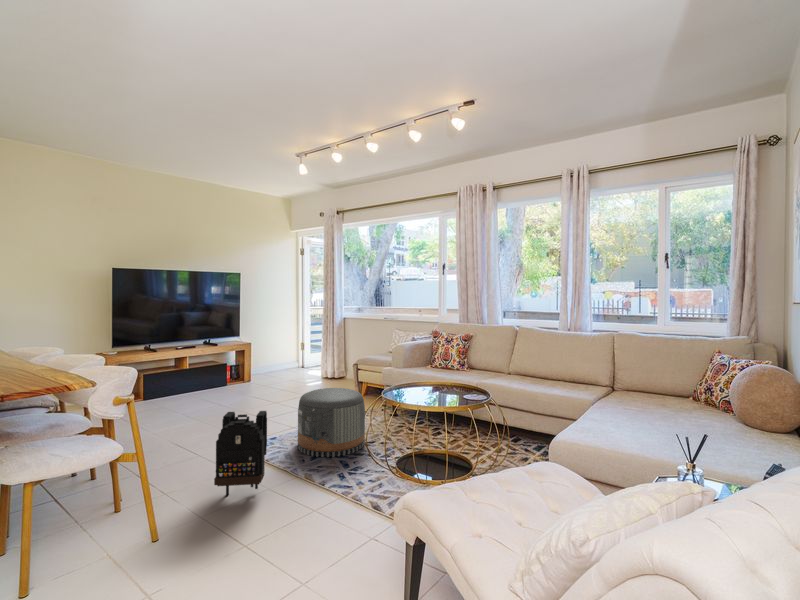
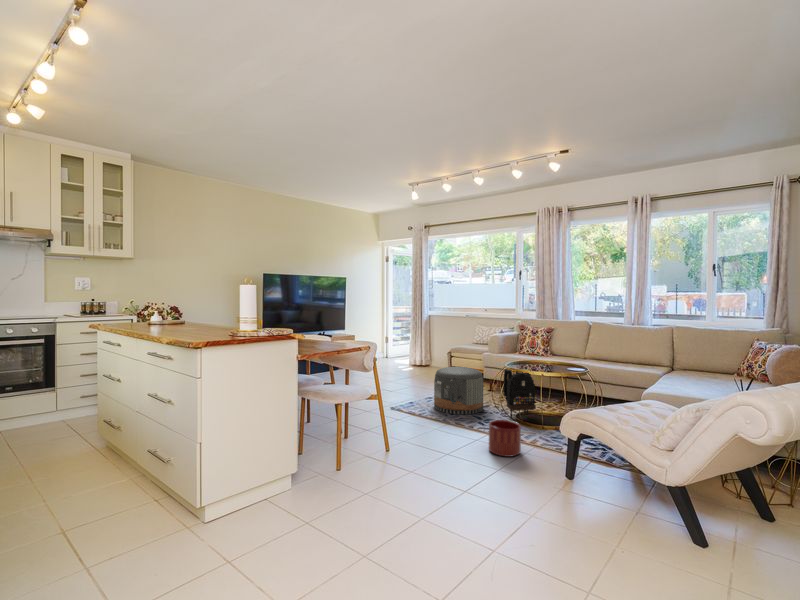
backpack: present [214,411,267,495] -> present [504,369,536,417]
planter: none [313,485,363,554] -> present [489,420,521,457]

